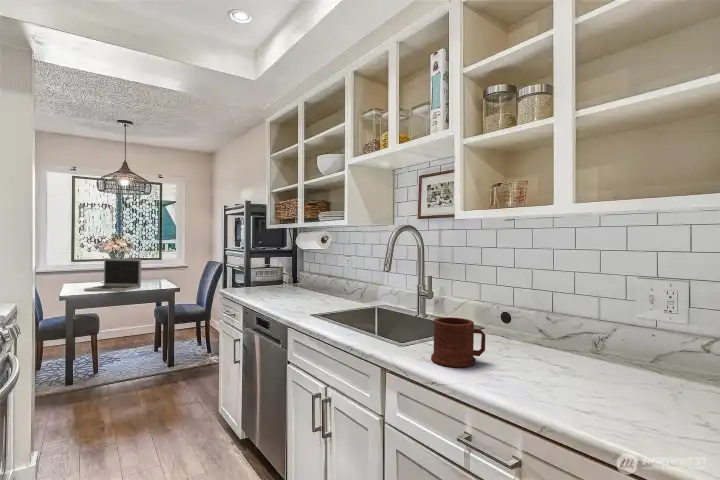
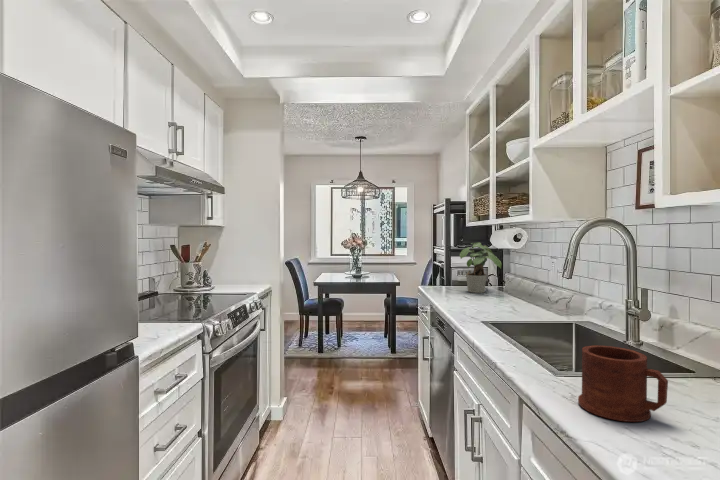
potted plant: none [266,243,305,290] -> present [460,242,501,293]
laptop: present [84,258,141,291] -> none [327,255,369,284]

